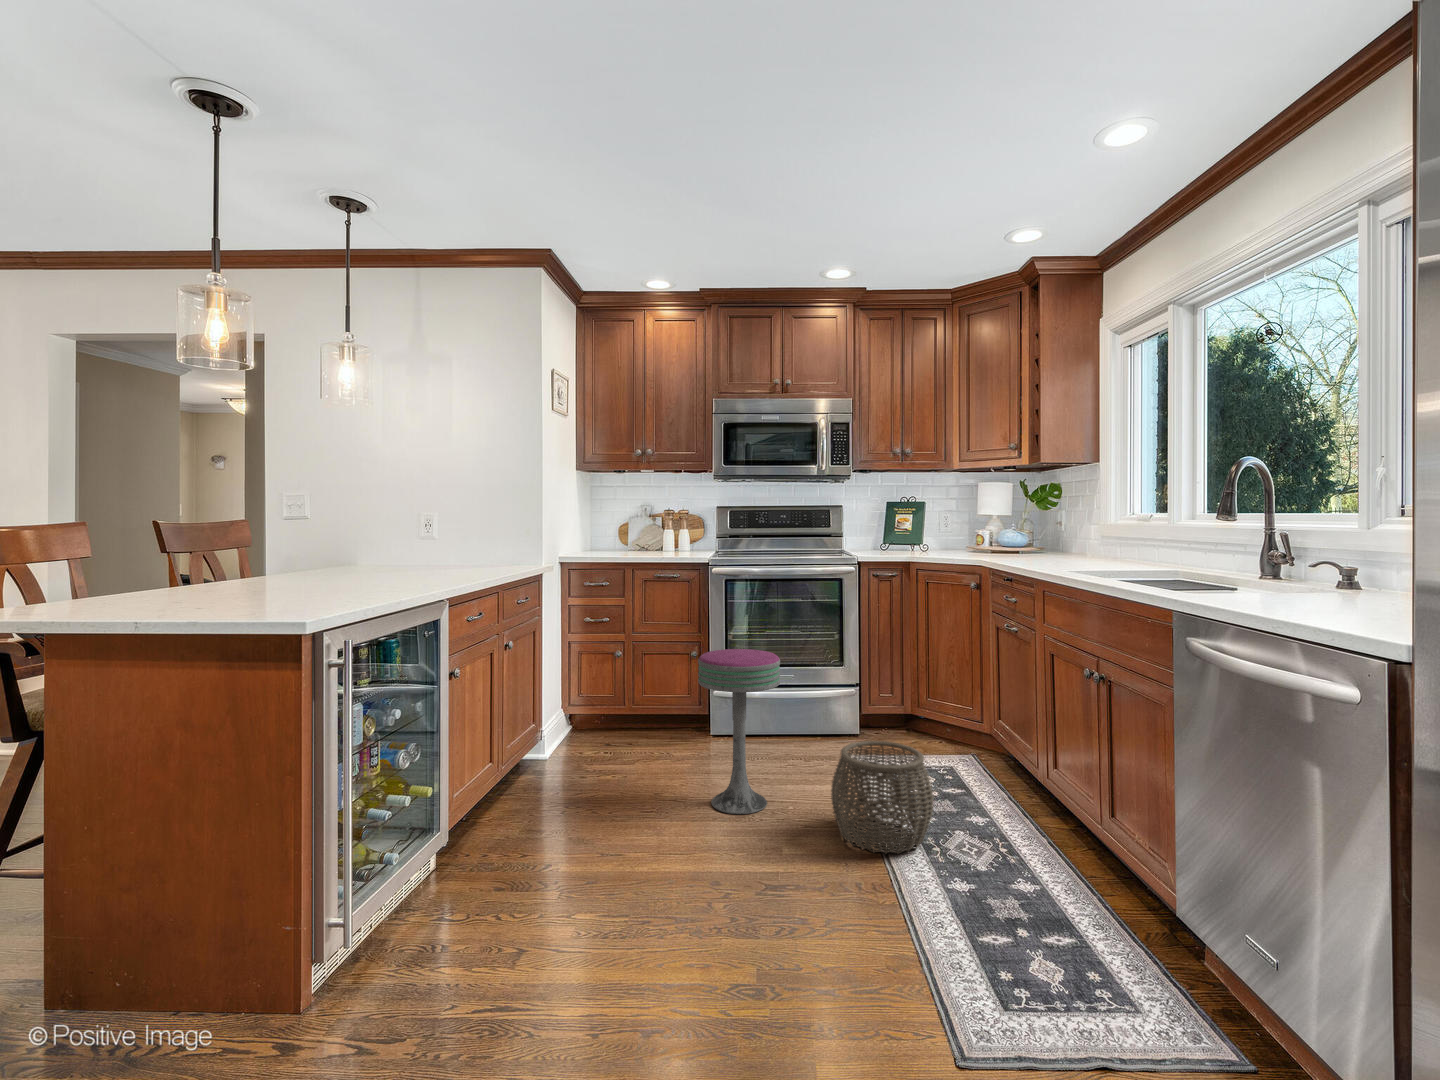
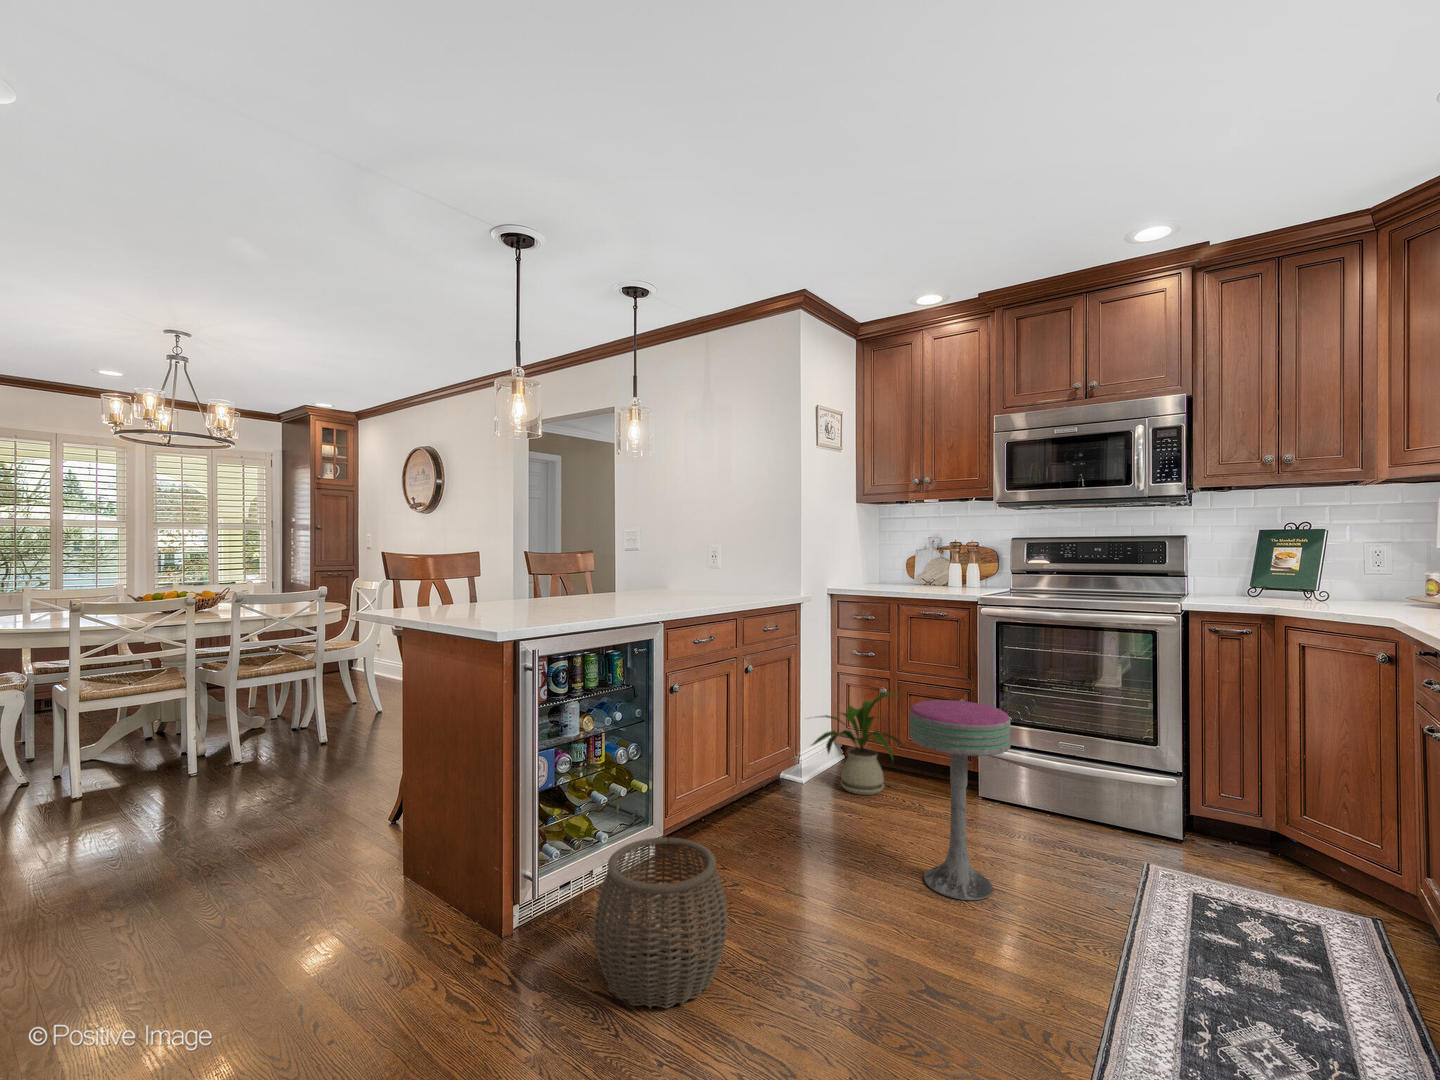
house plant: none [552,653,647,755] -> present [812,693,904,795]
woven basket: present [831,741,934,854] -> present [593,837,728,1009]

